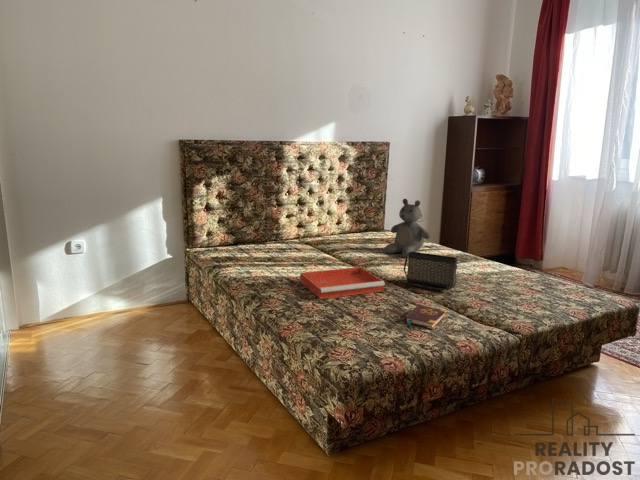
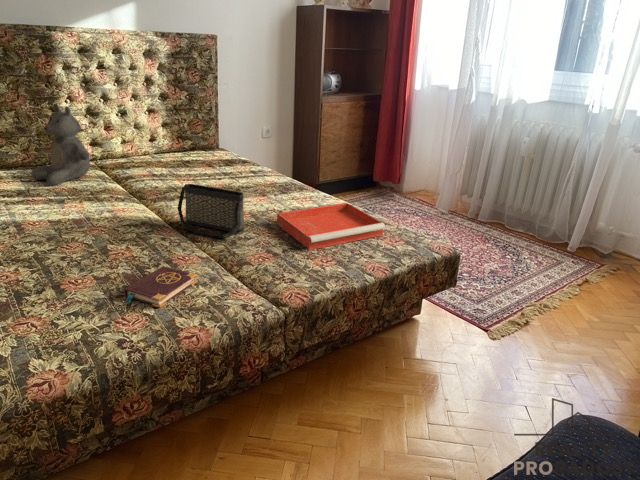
teddy bear: present [385,199,430,257] -> present [31,104,90,185]
tray: present [300,267,385,299] -> present [277,203,385,250]

